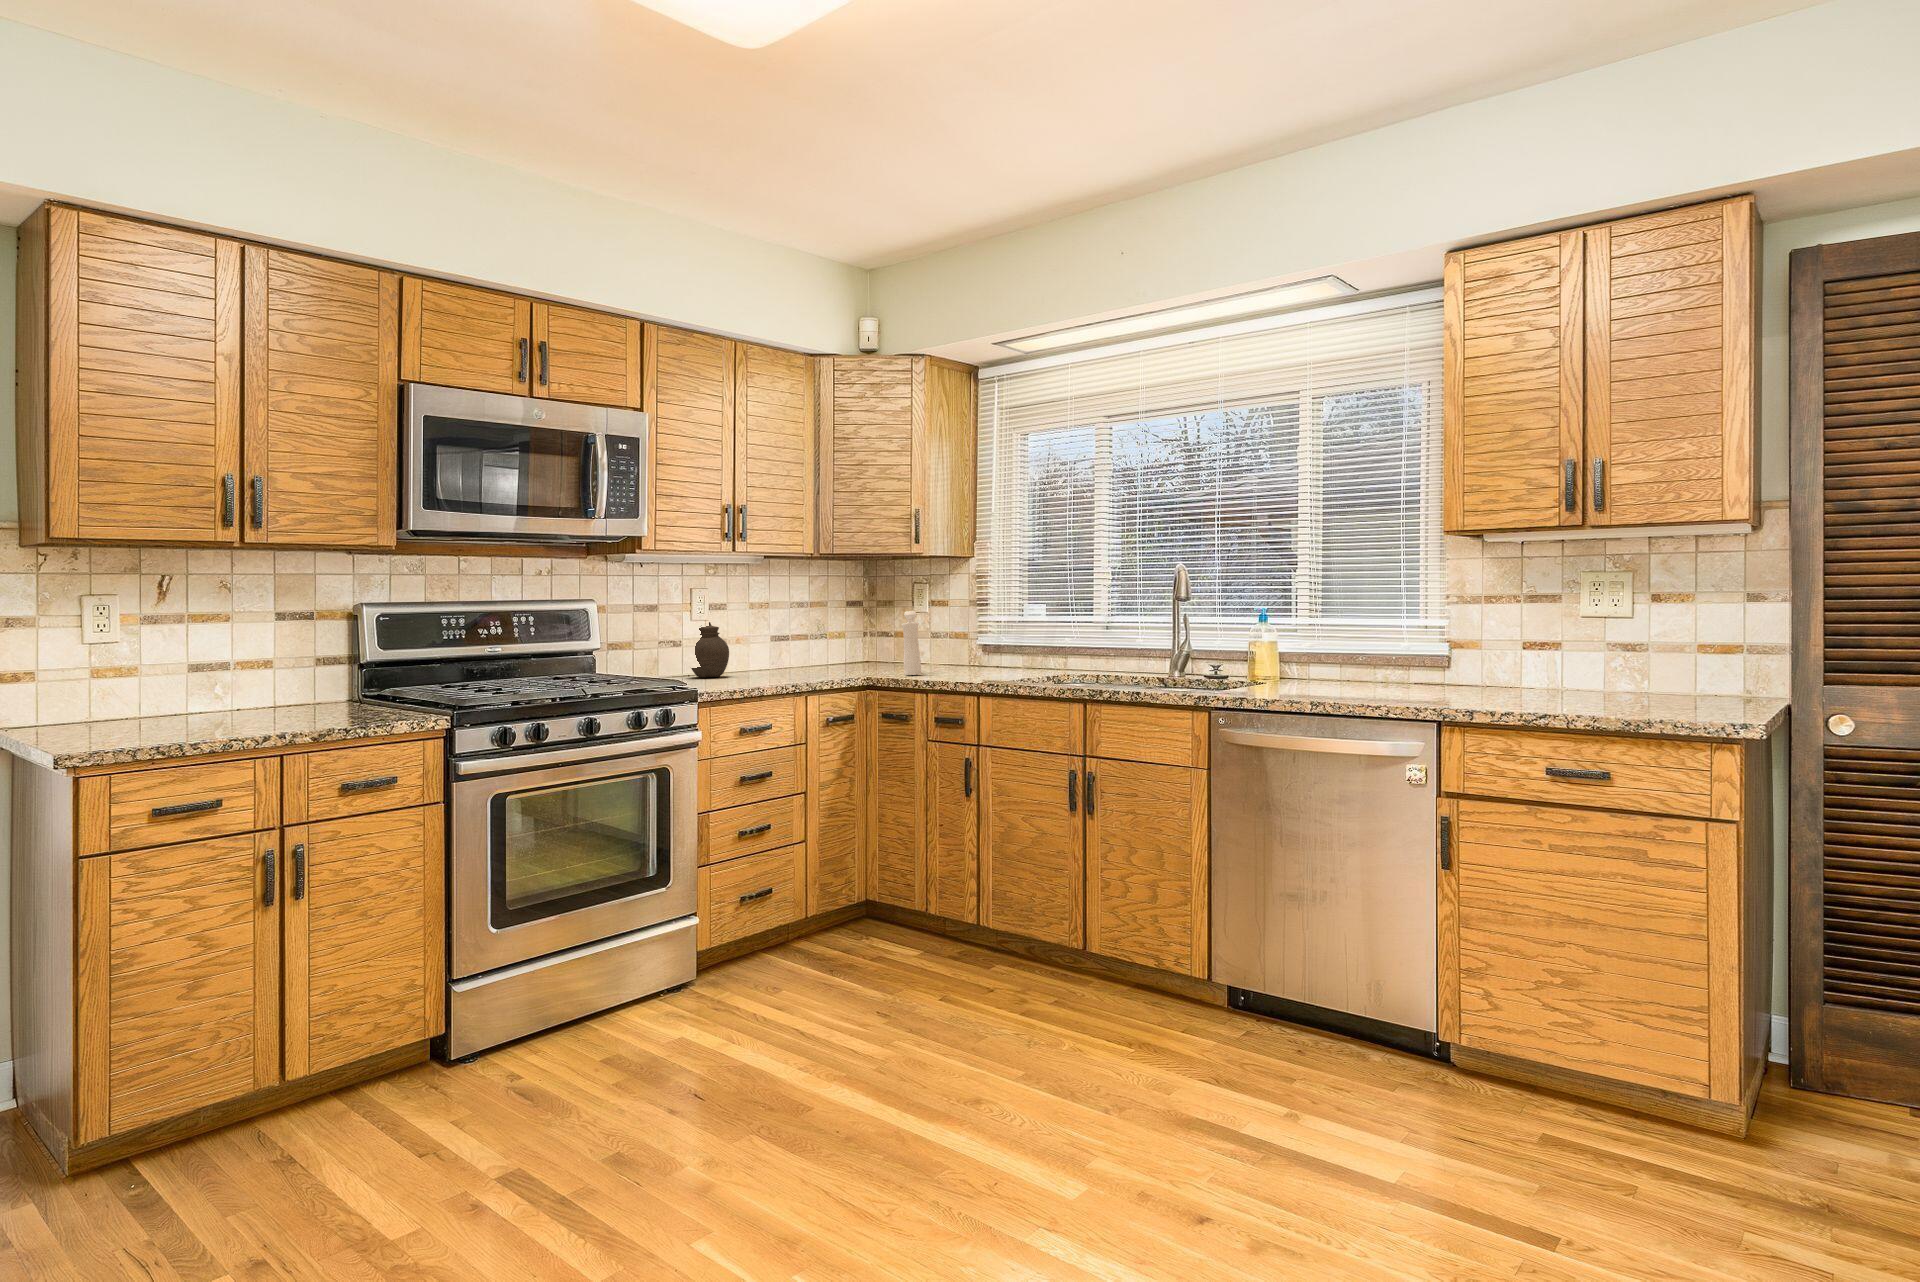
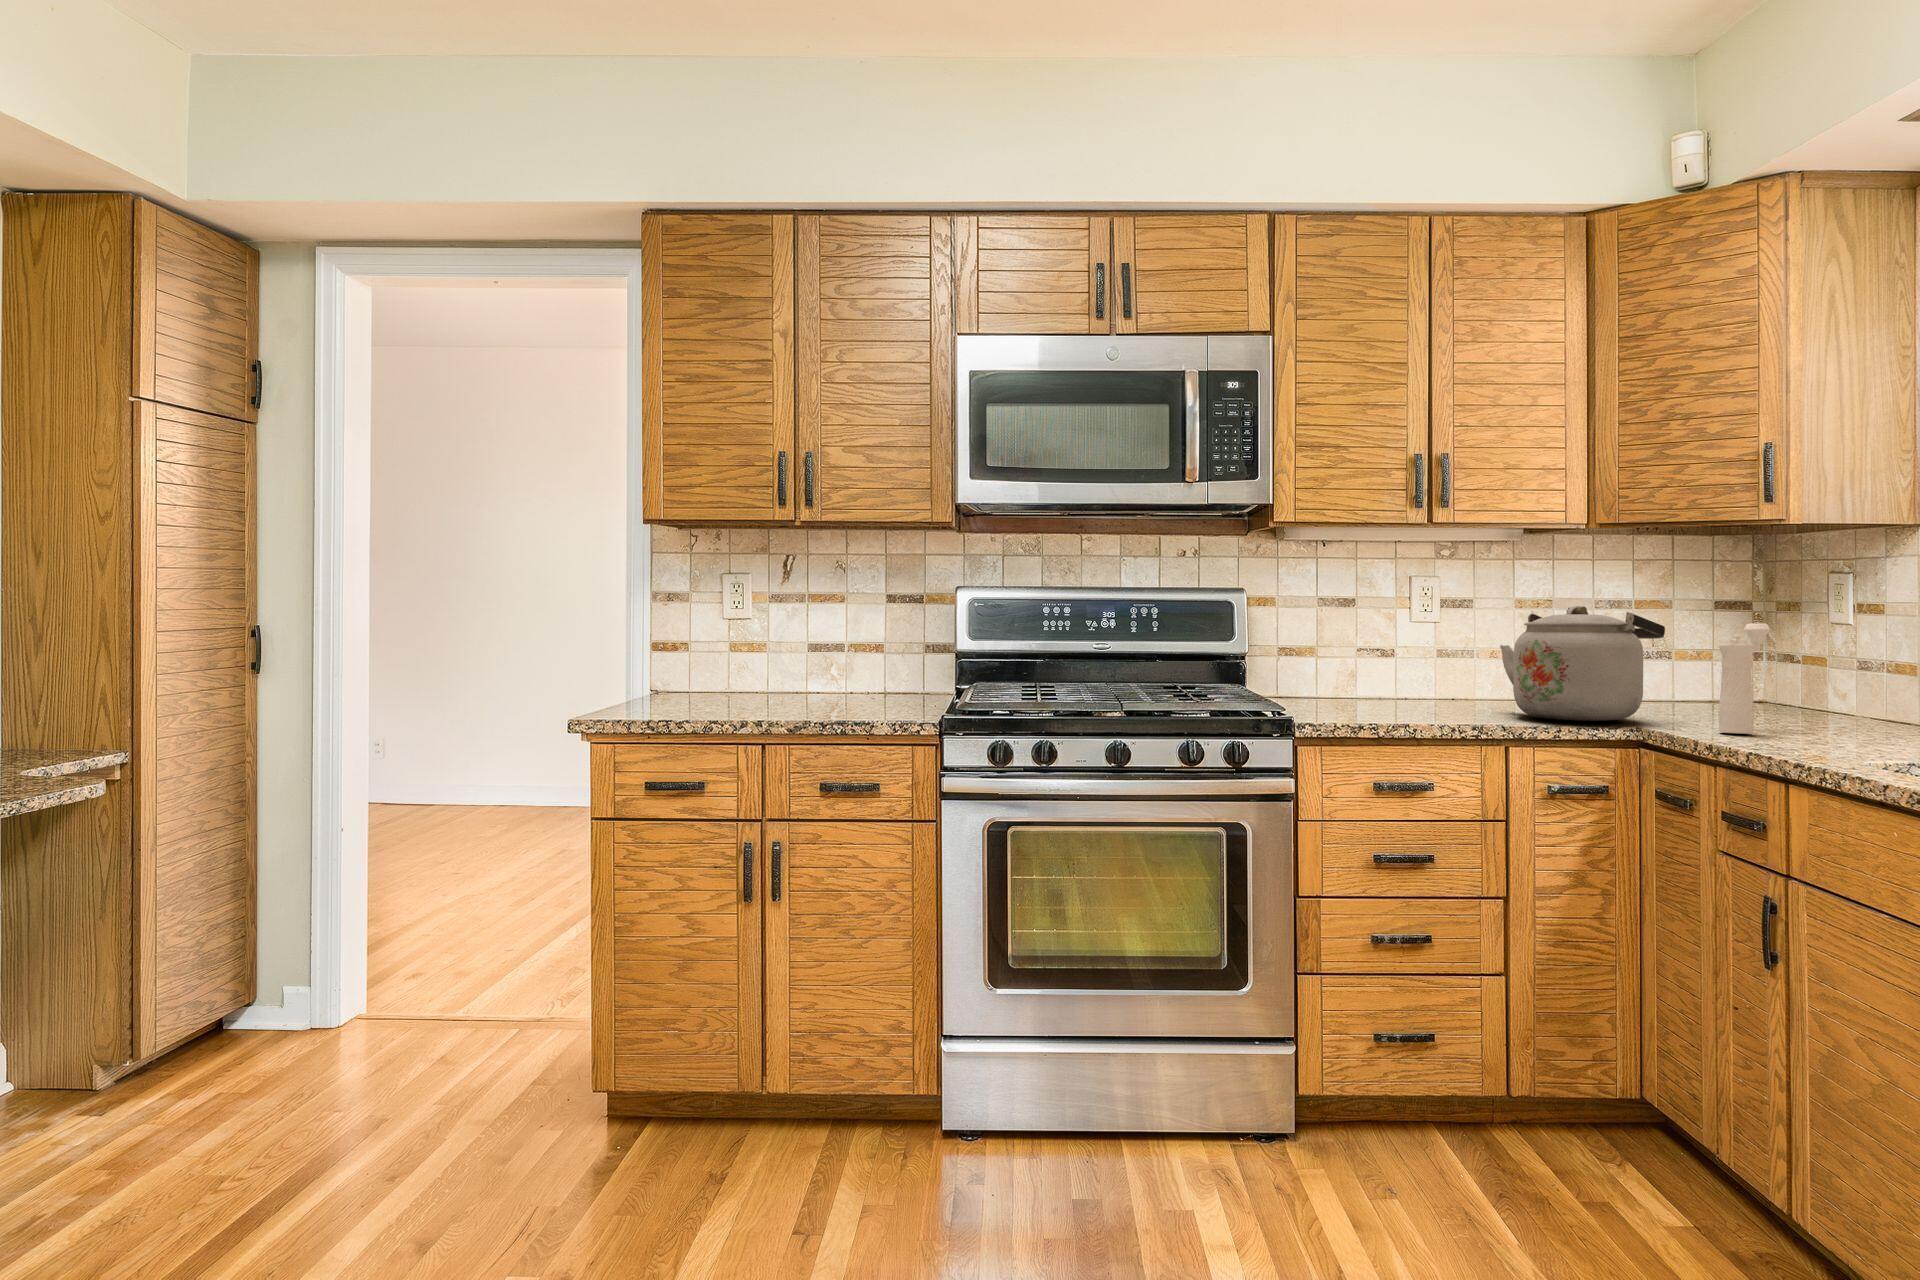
kettle: none [769,604,863,677] -> present [1500,606,1665,721]
jar: present [691,622,729,678] -> none [1403,622,1465,701]

